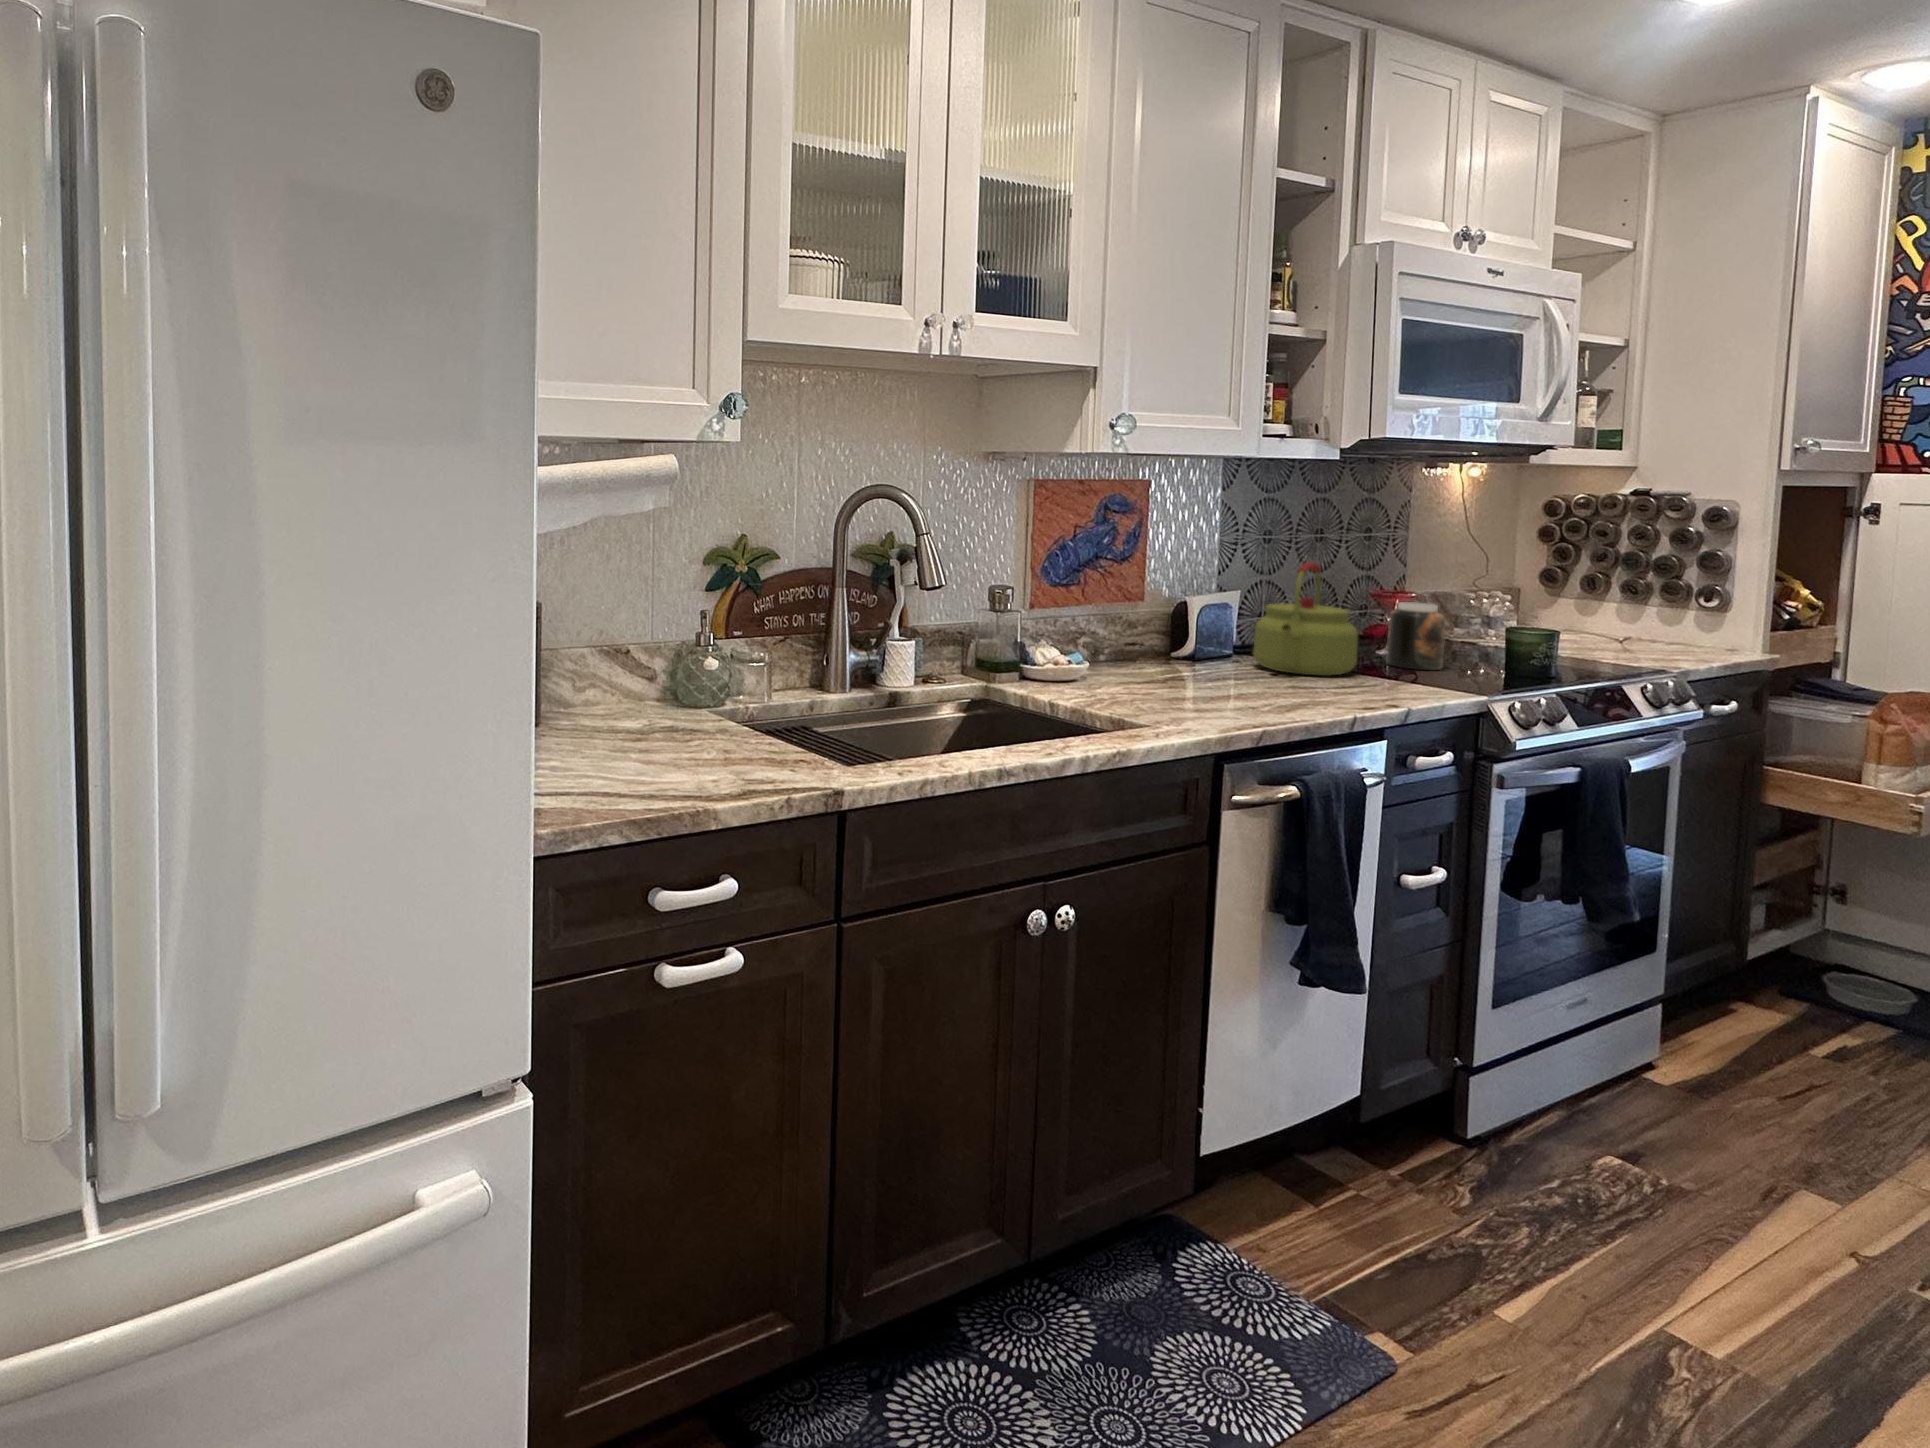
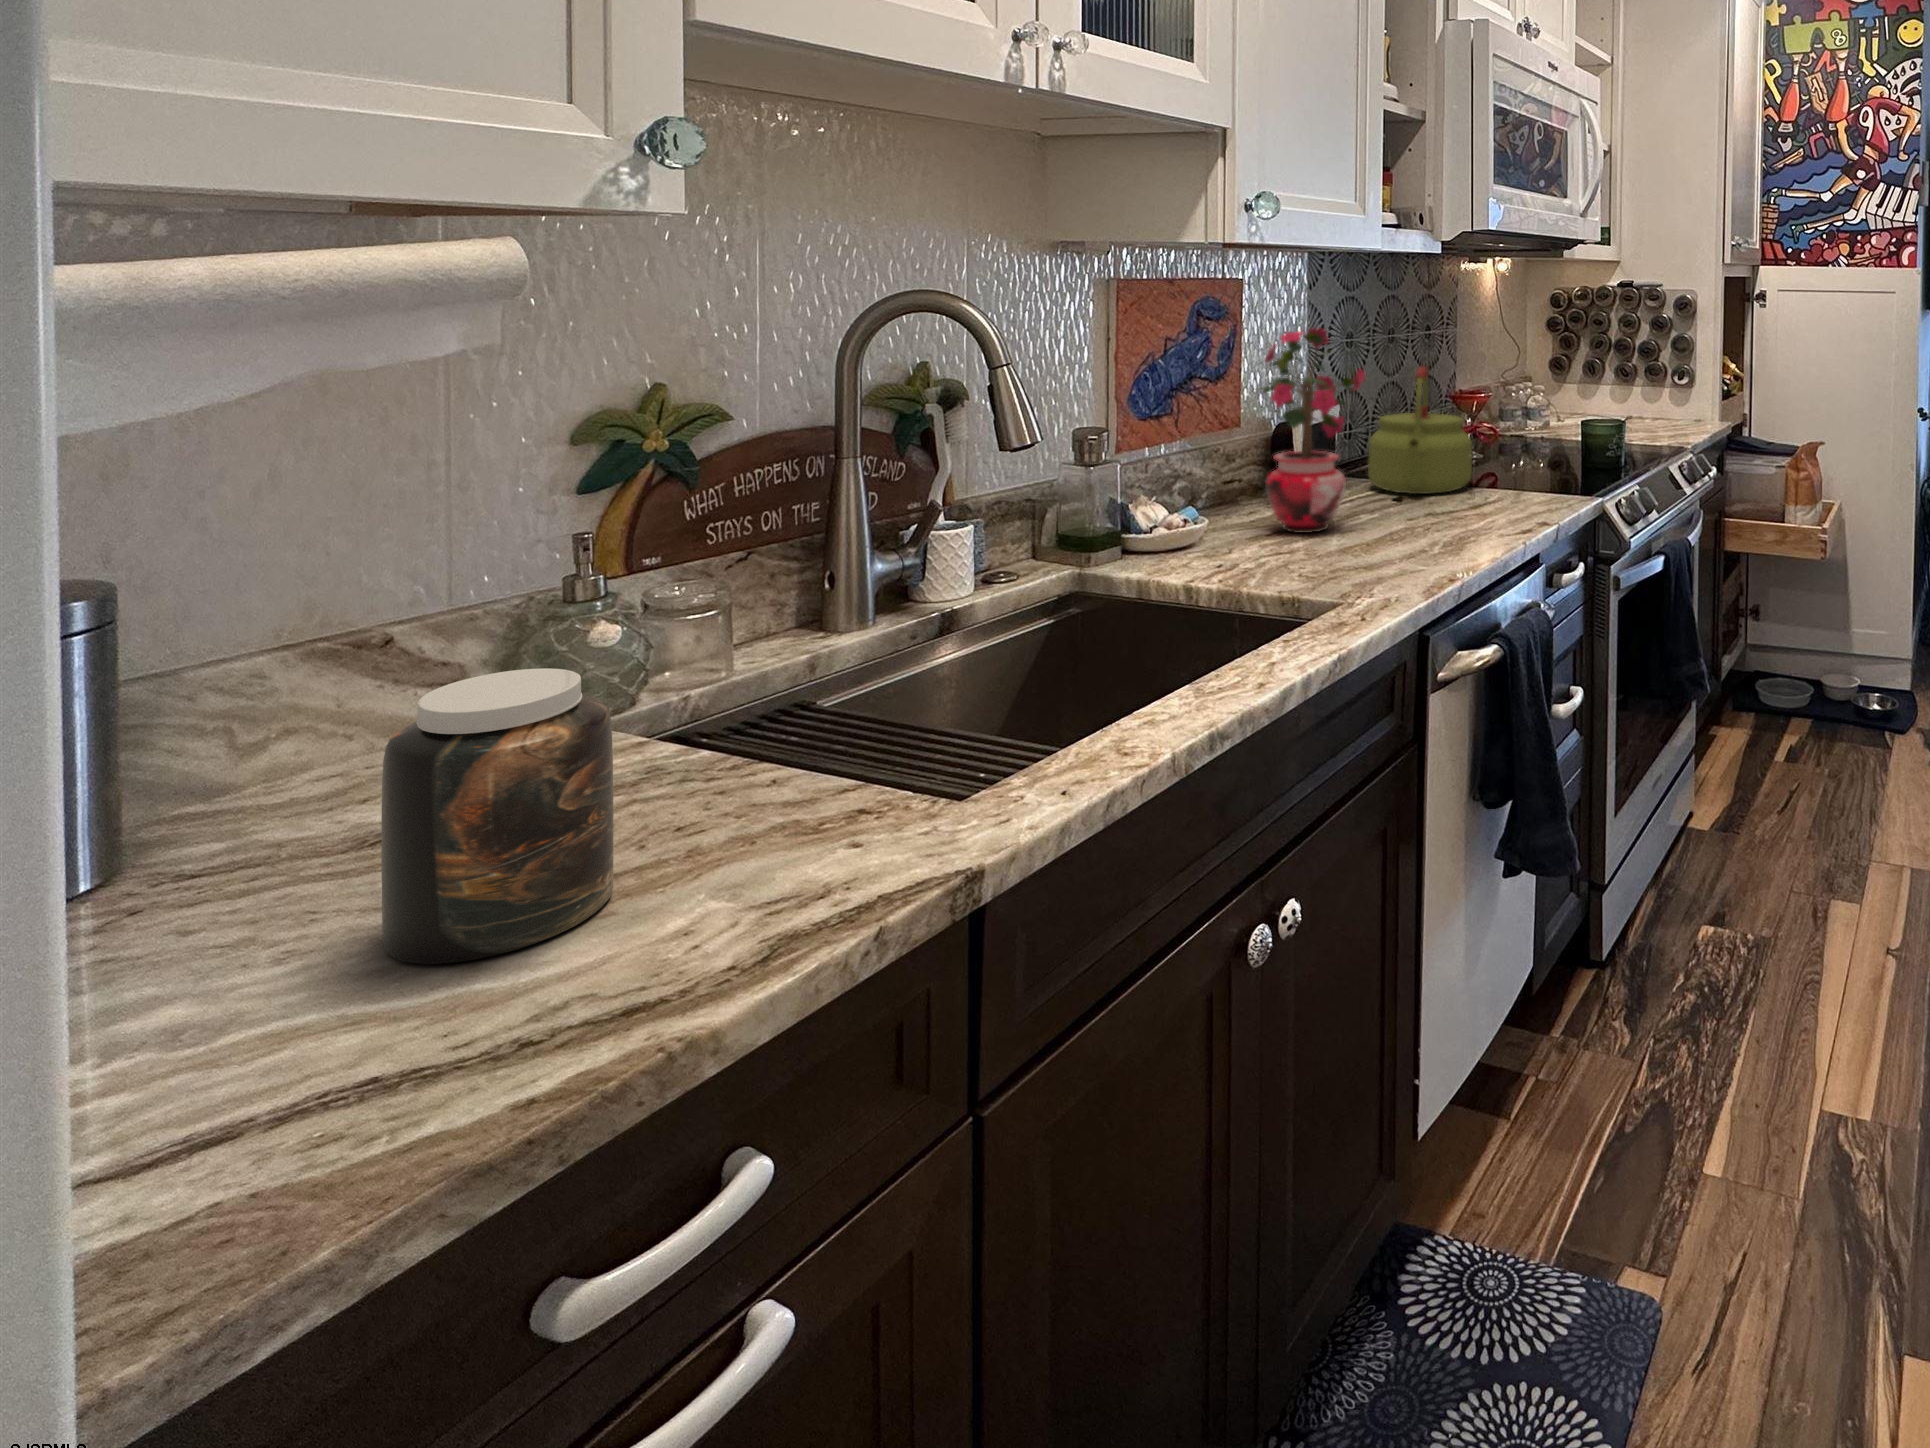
potted plant: none [1131,518,1229,685] -> present [1261,328,1365,533]
jar: present [1386,602,1445,670] -> present [381,668,613,964]

